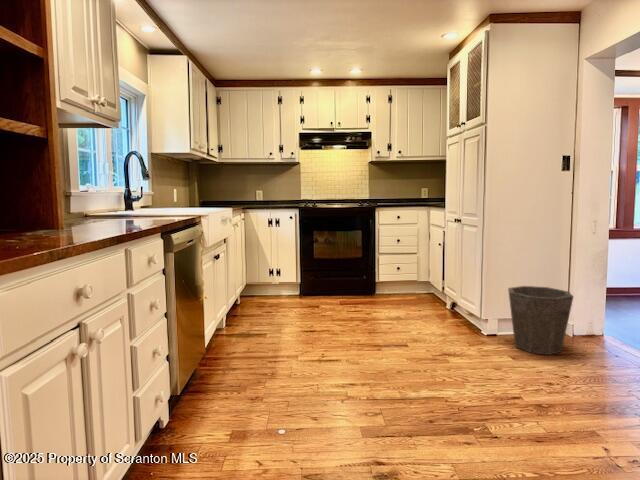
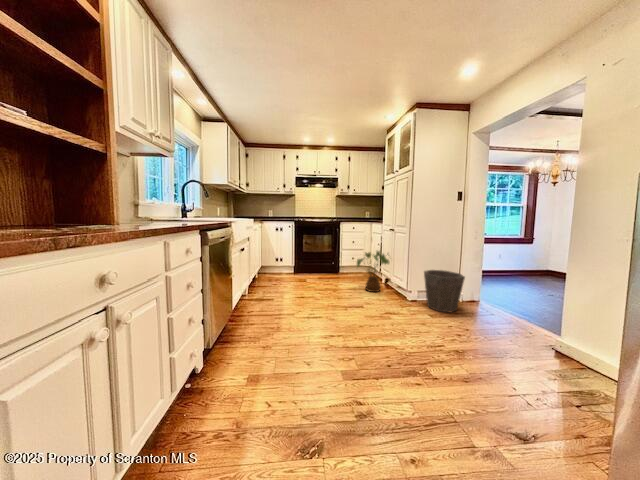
house plant: none [399,255,459,324] -> present [357,251,389,292]

